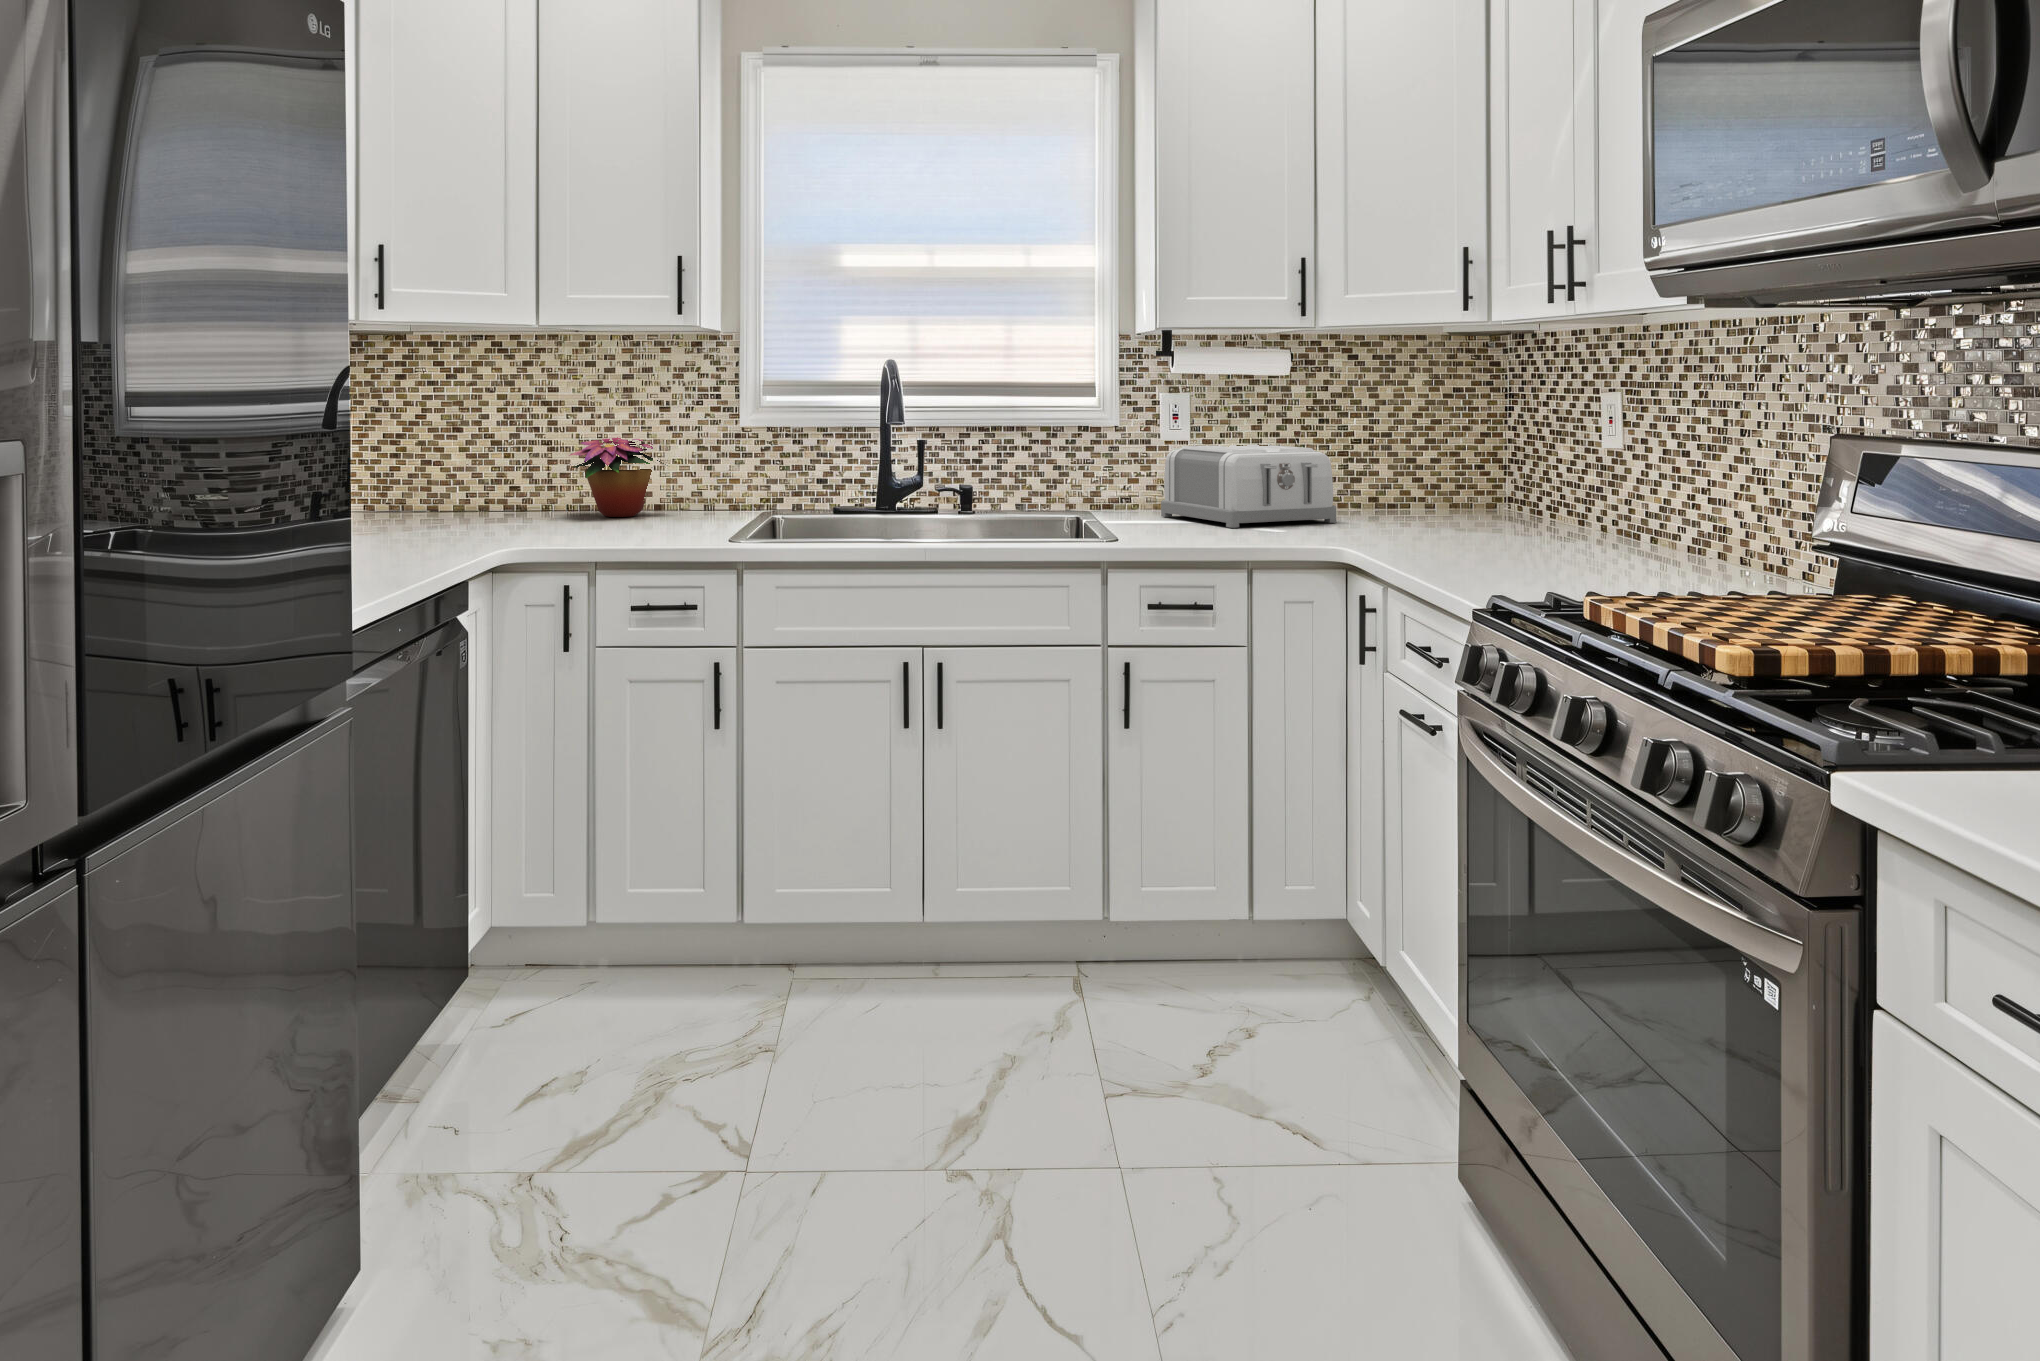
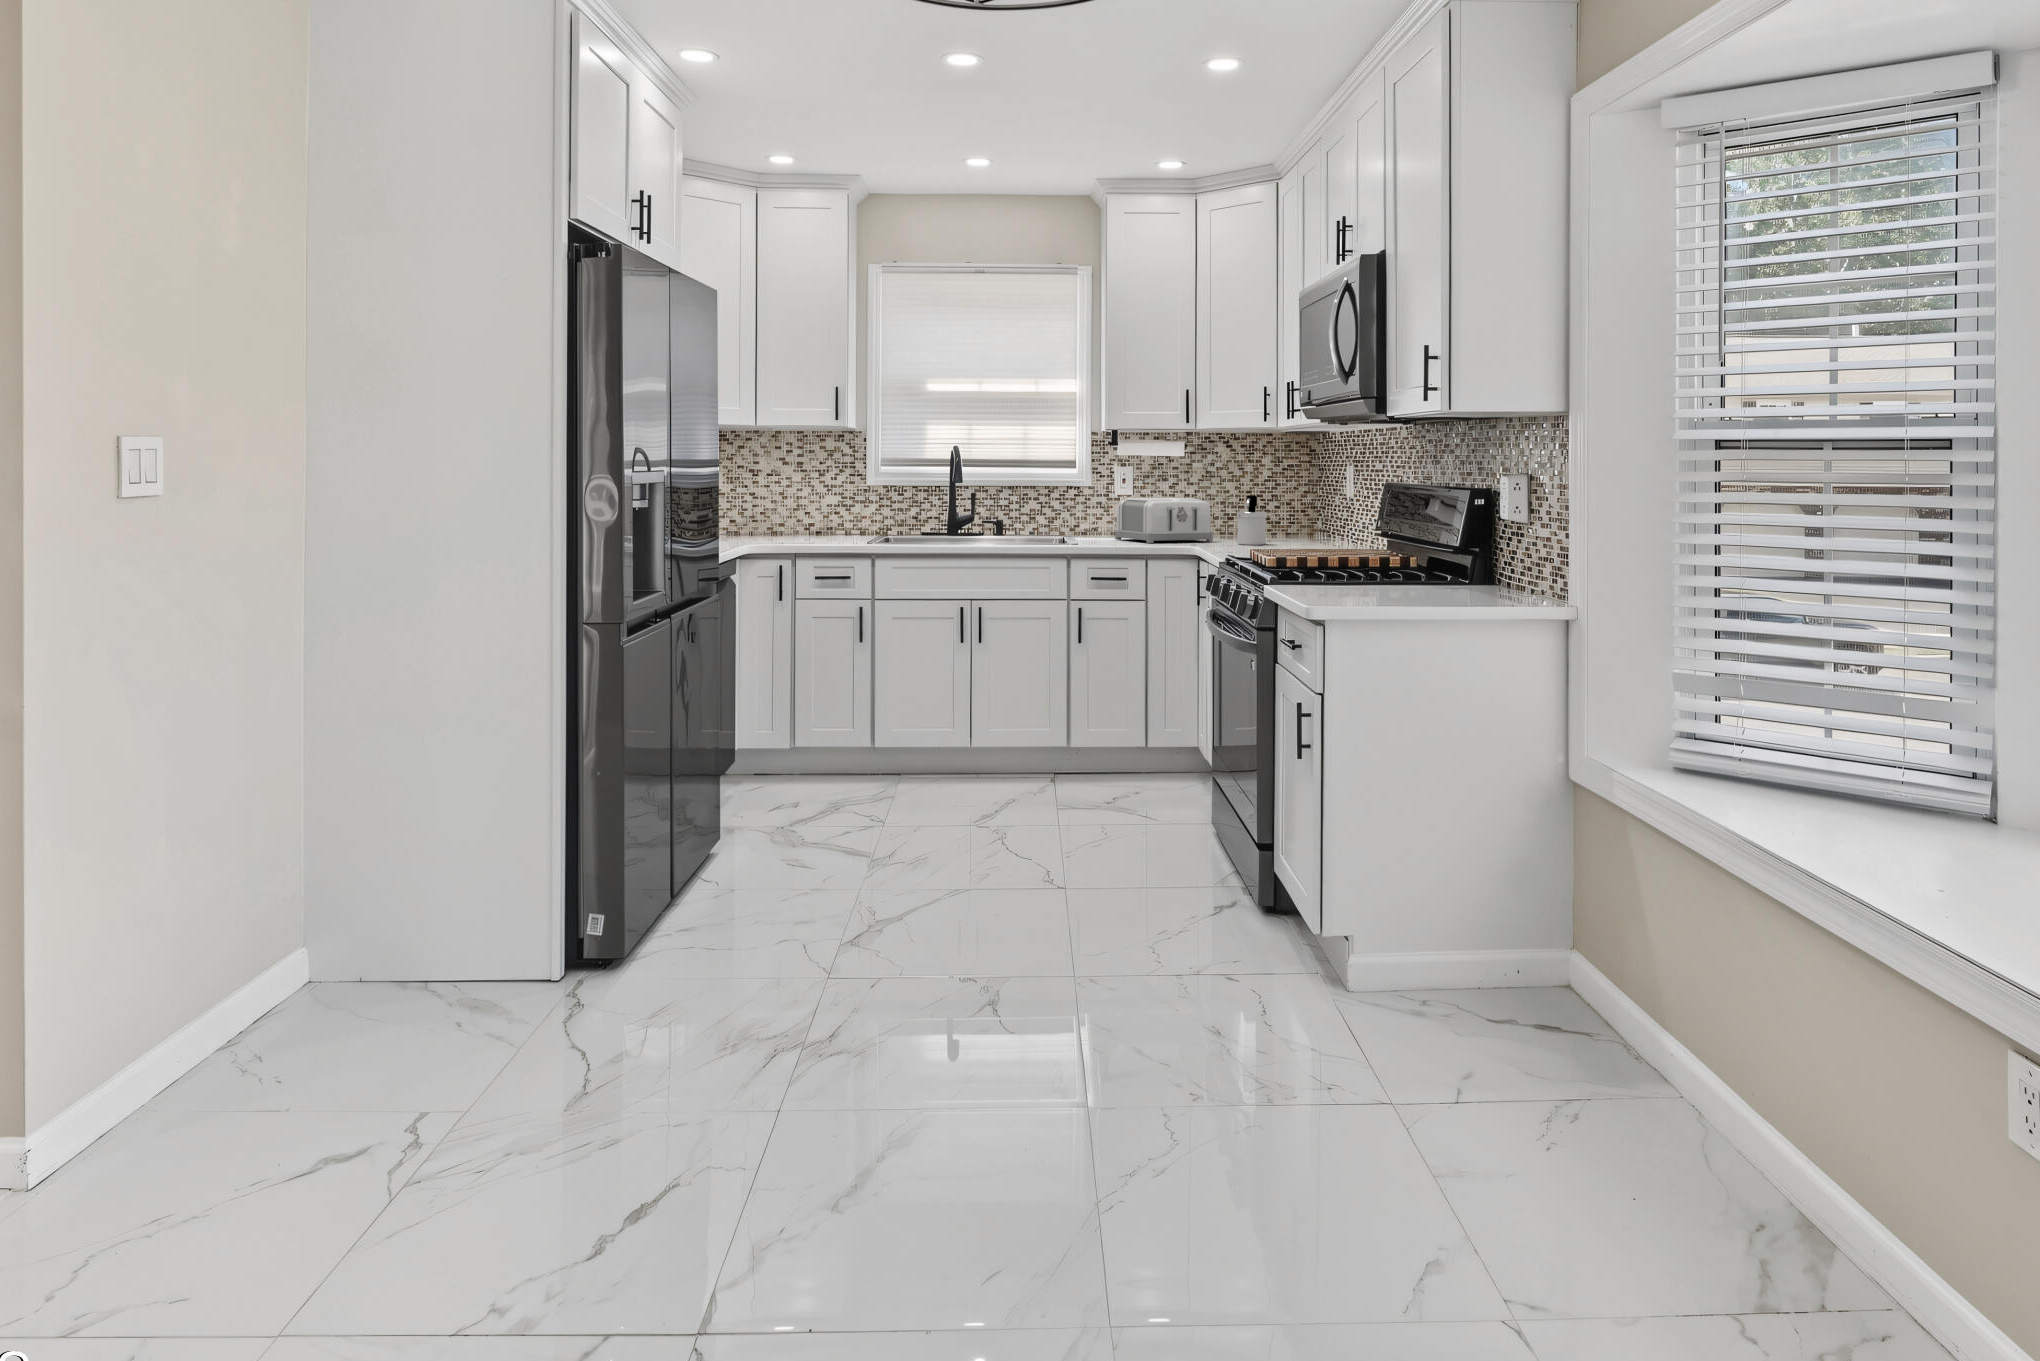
flower arrangement: present [569,437,668,517] -> none [762,490,833,538]
soap dispenser: none [1387,443,1442,532] -> present [1237,495,1267,545]

